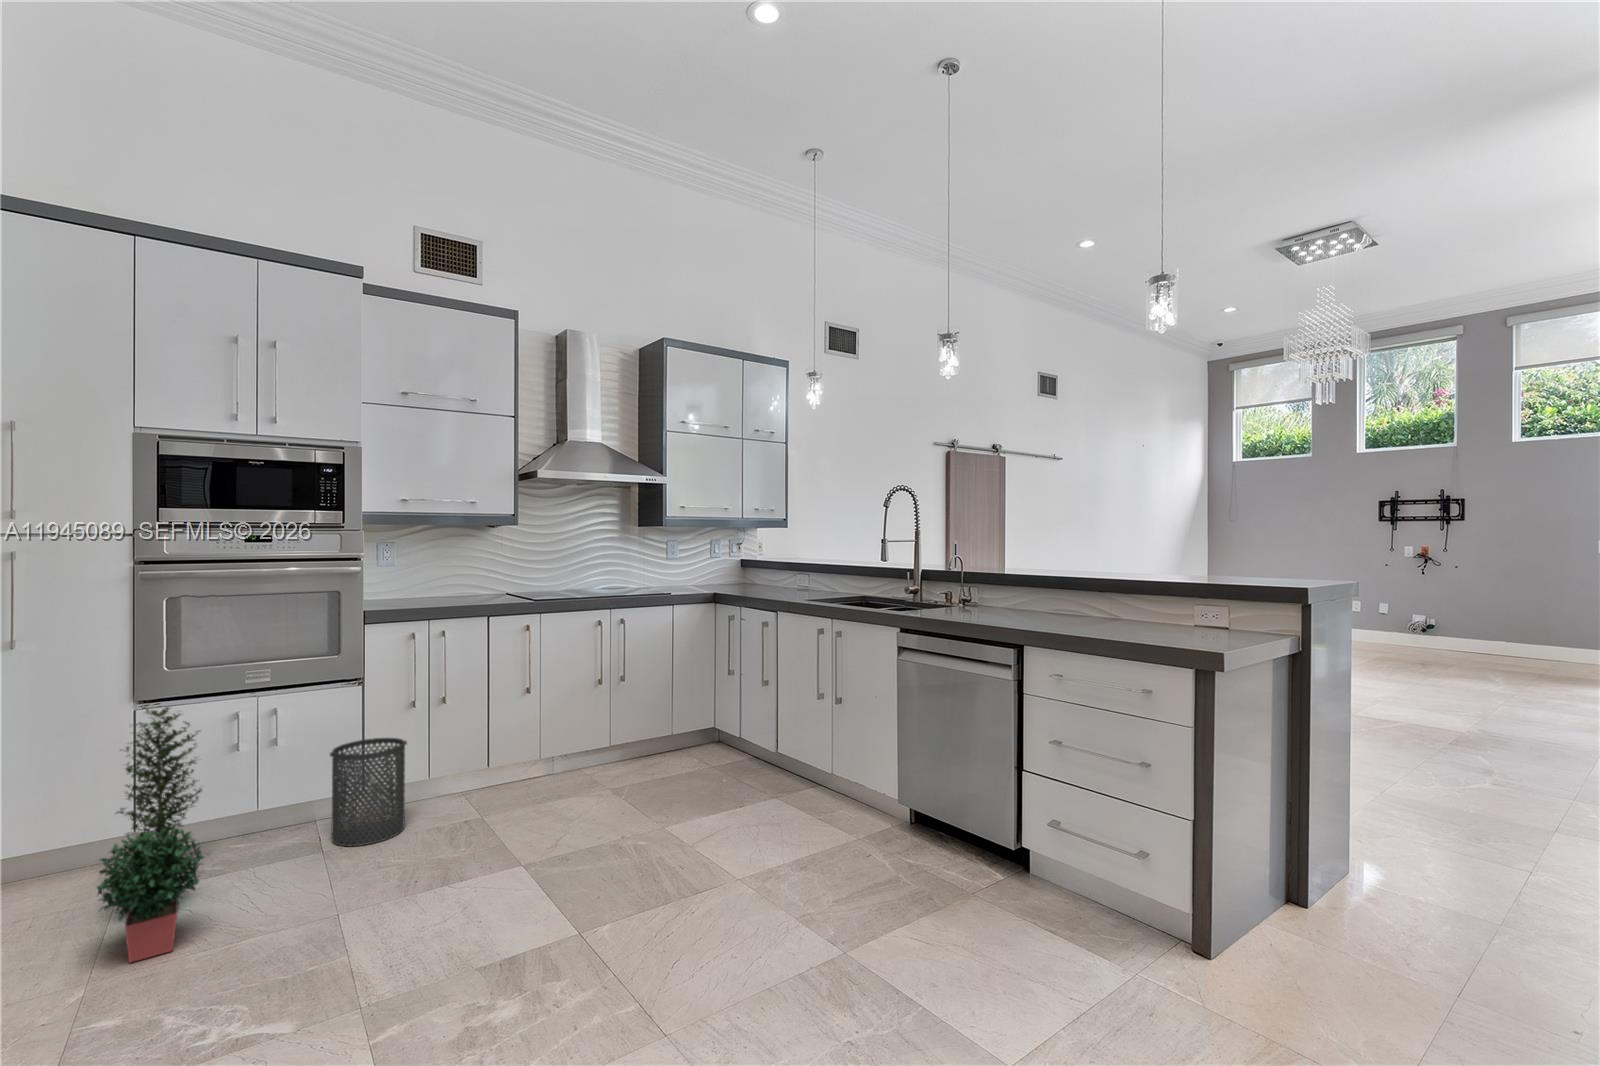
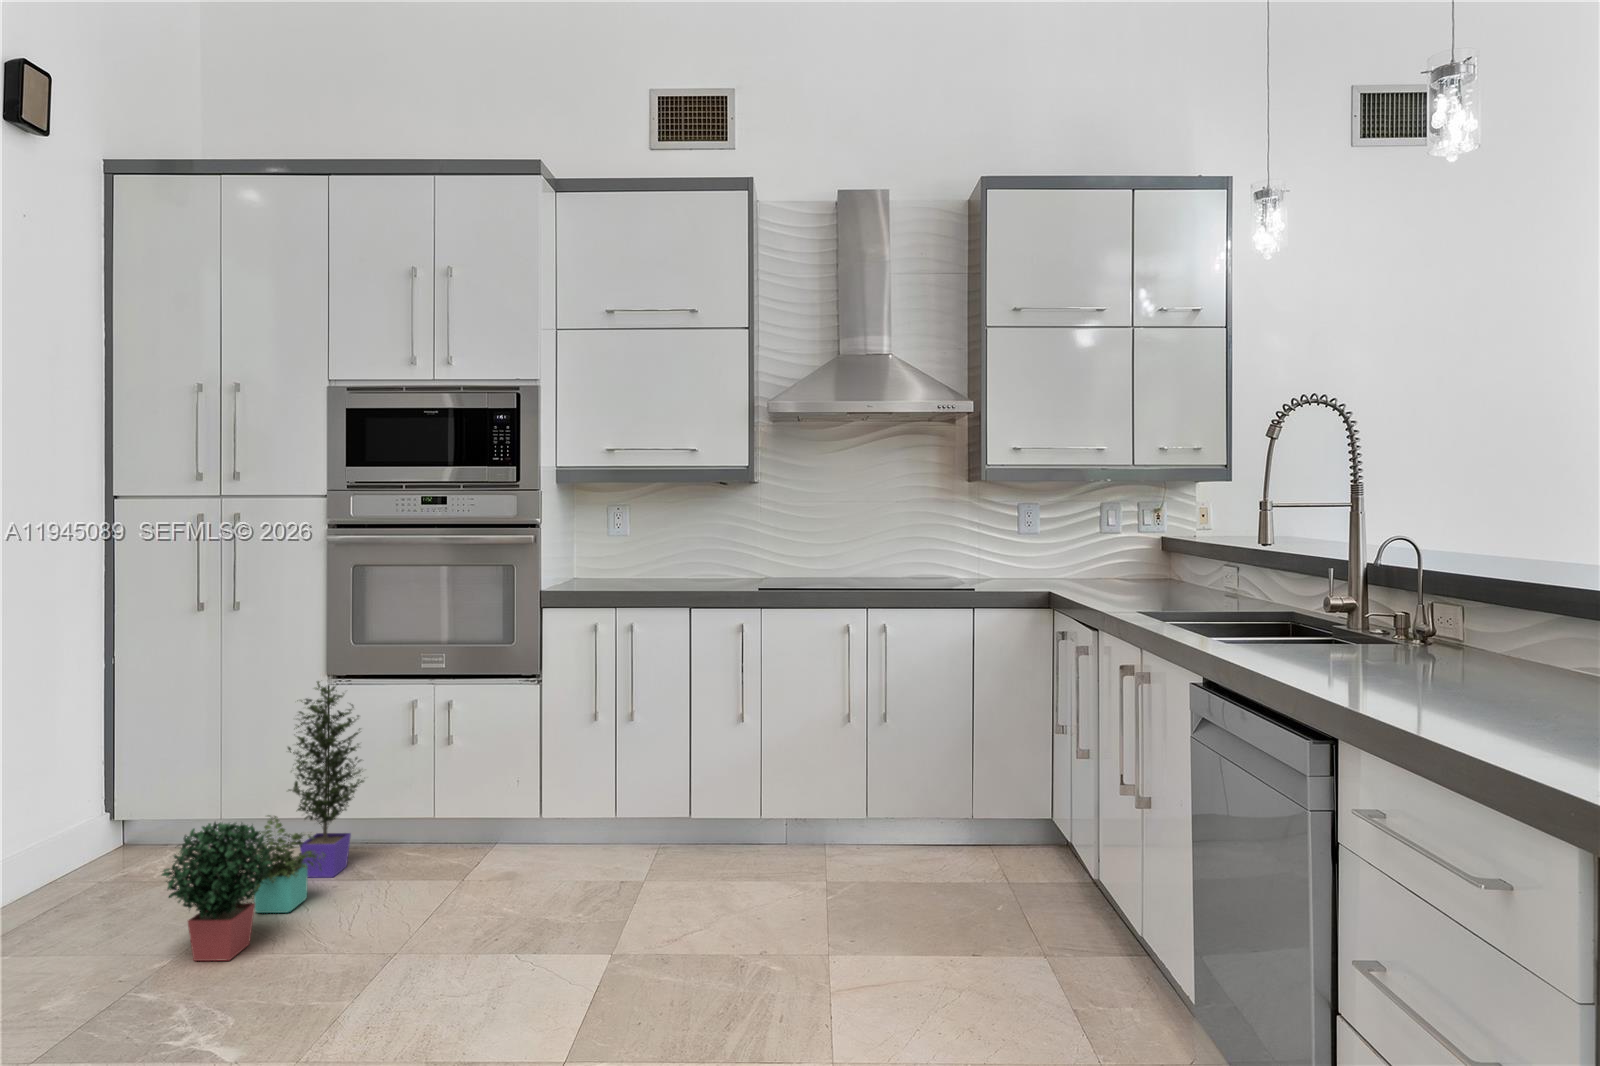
trash can: present [330,738,407,846] -> none [480,753,566,887]

